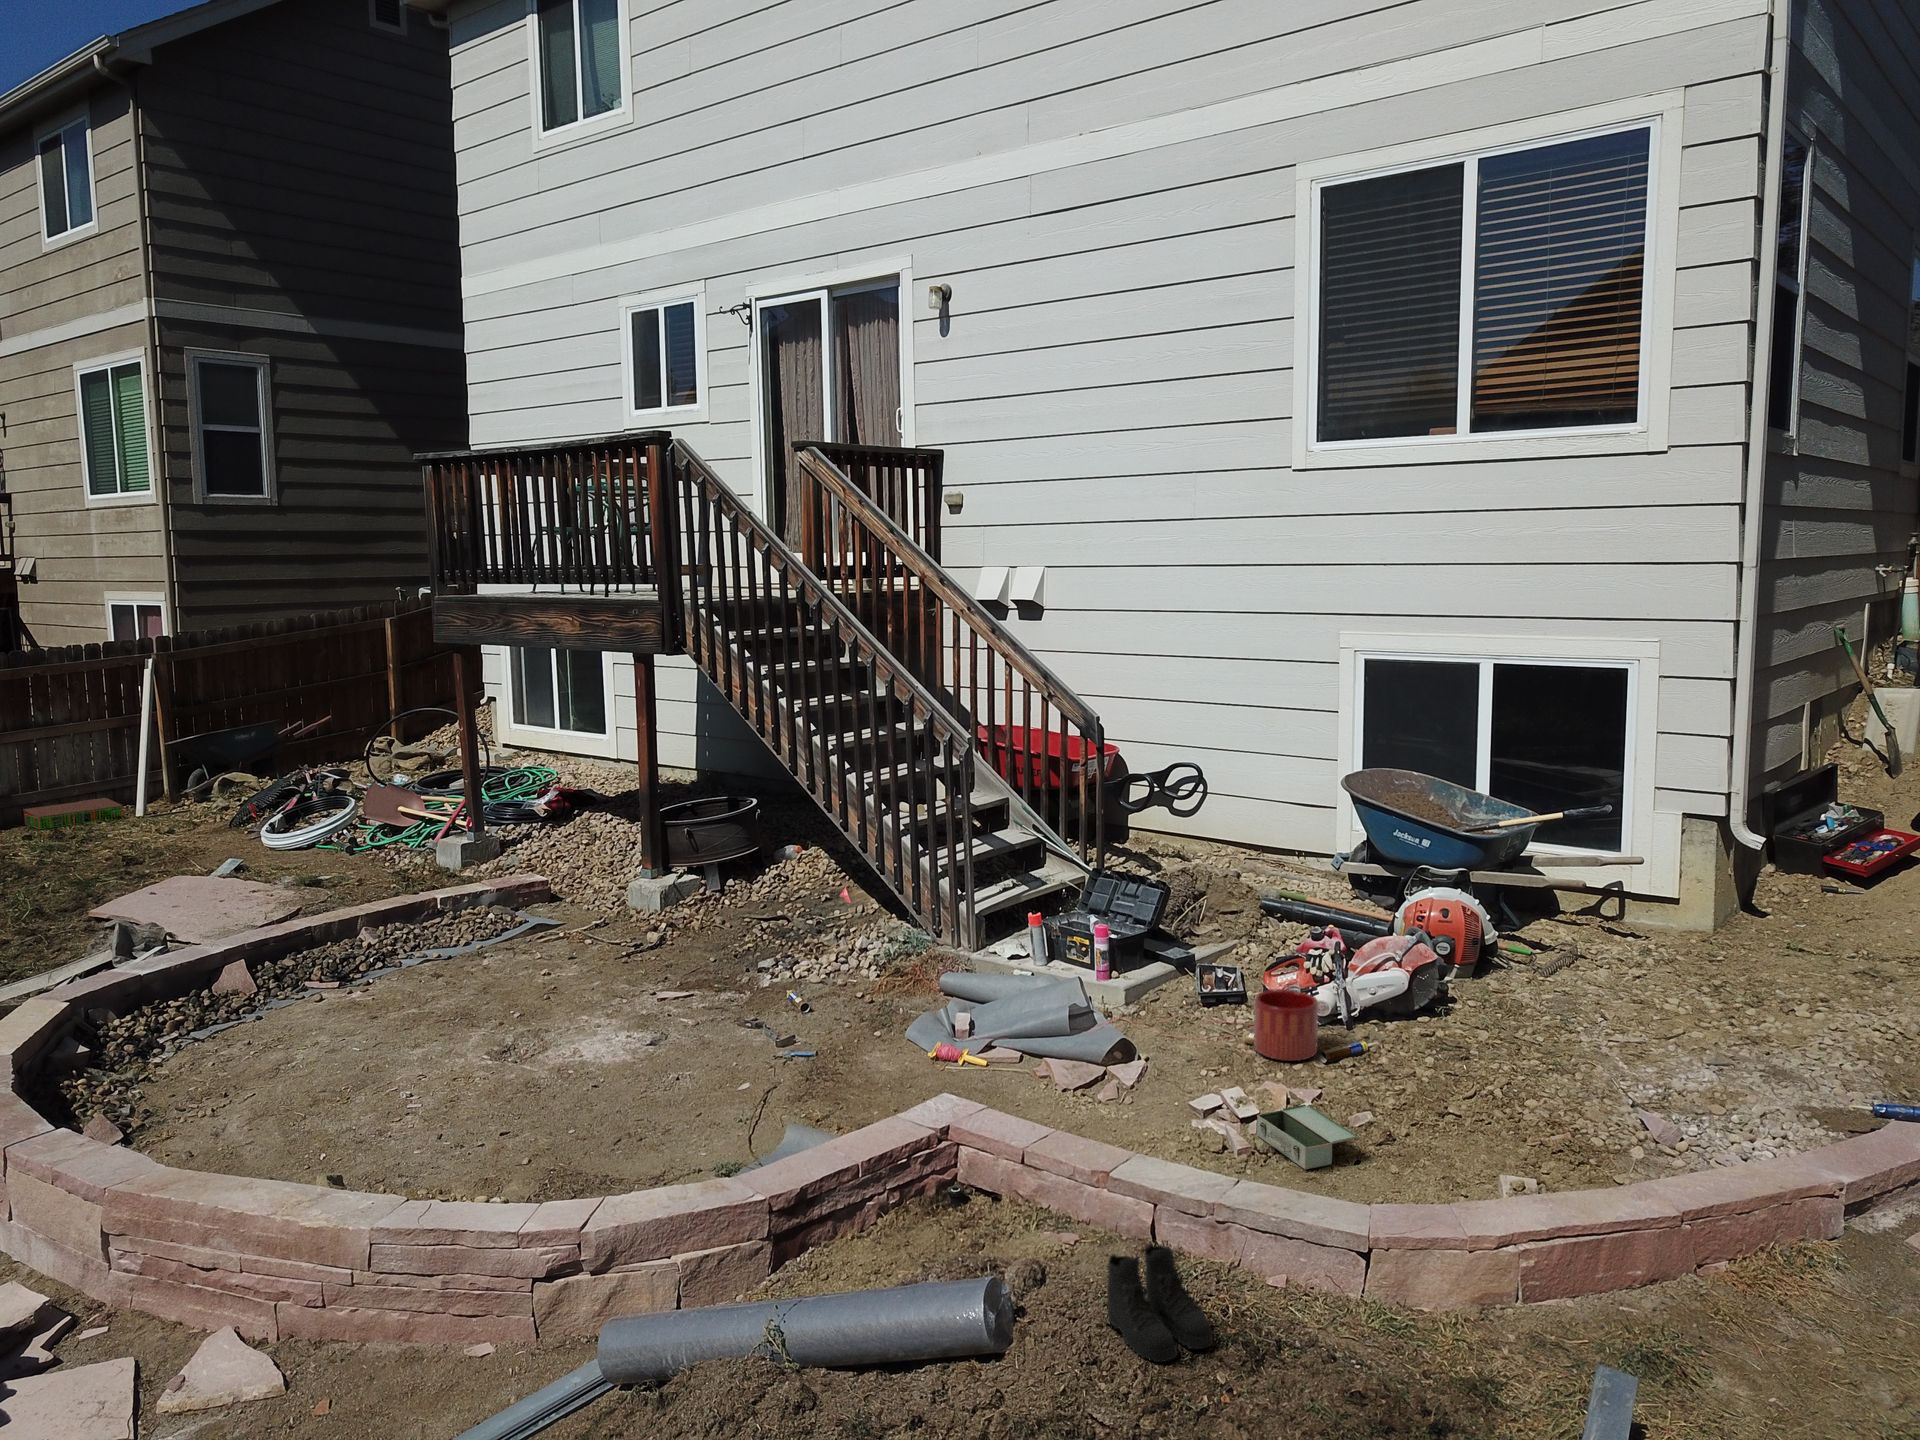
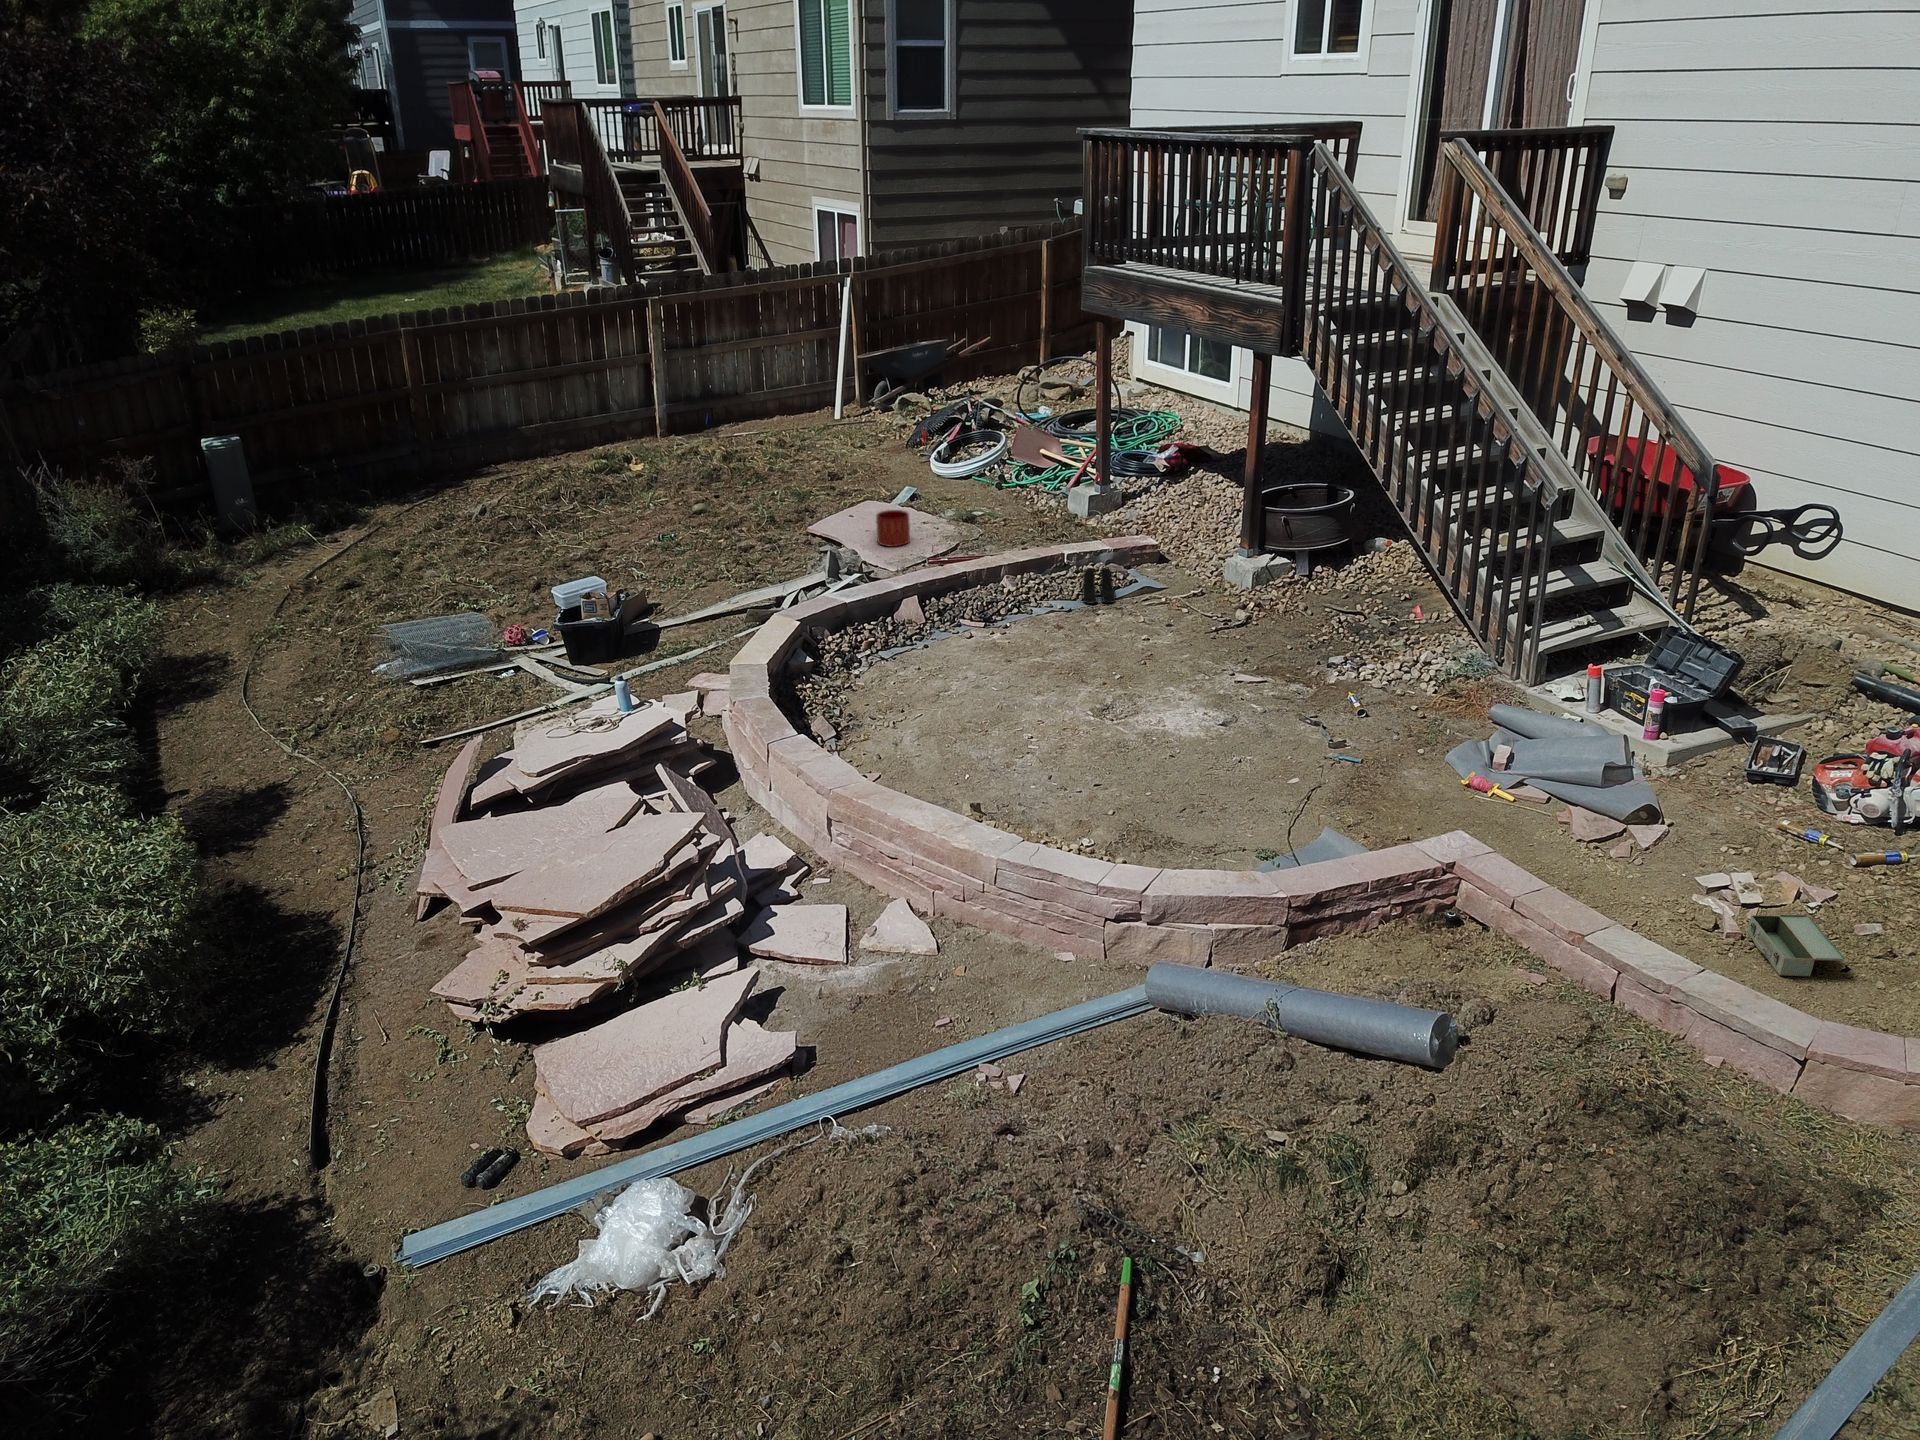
storage bin: present [23,798,123,829] -> none [761,409,829,435]
planter: present [1254,989,1318,1061] -> present [876,510,910,547]
boots: present [1107,1243,1213,1362] -> present [1082,568,1116,604]

